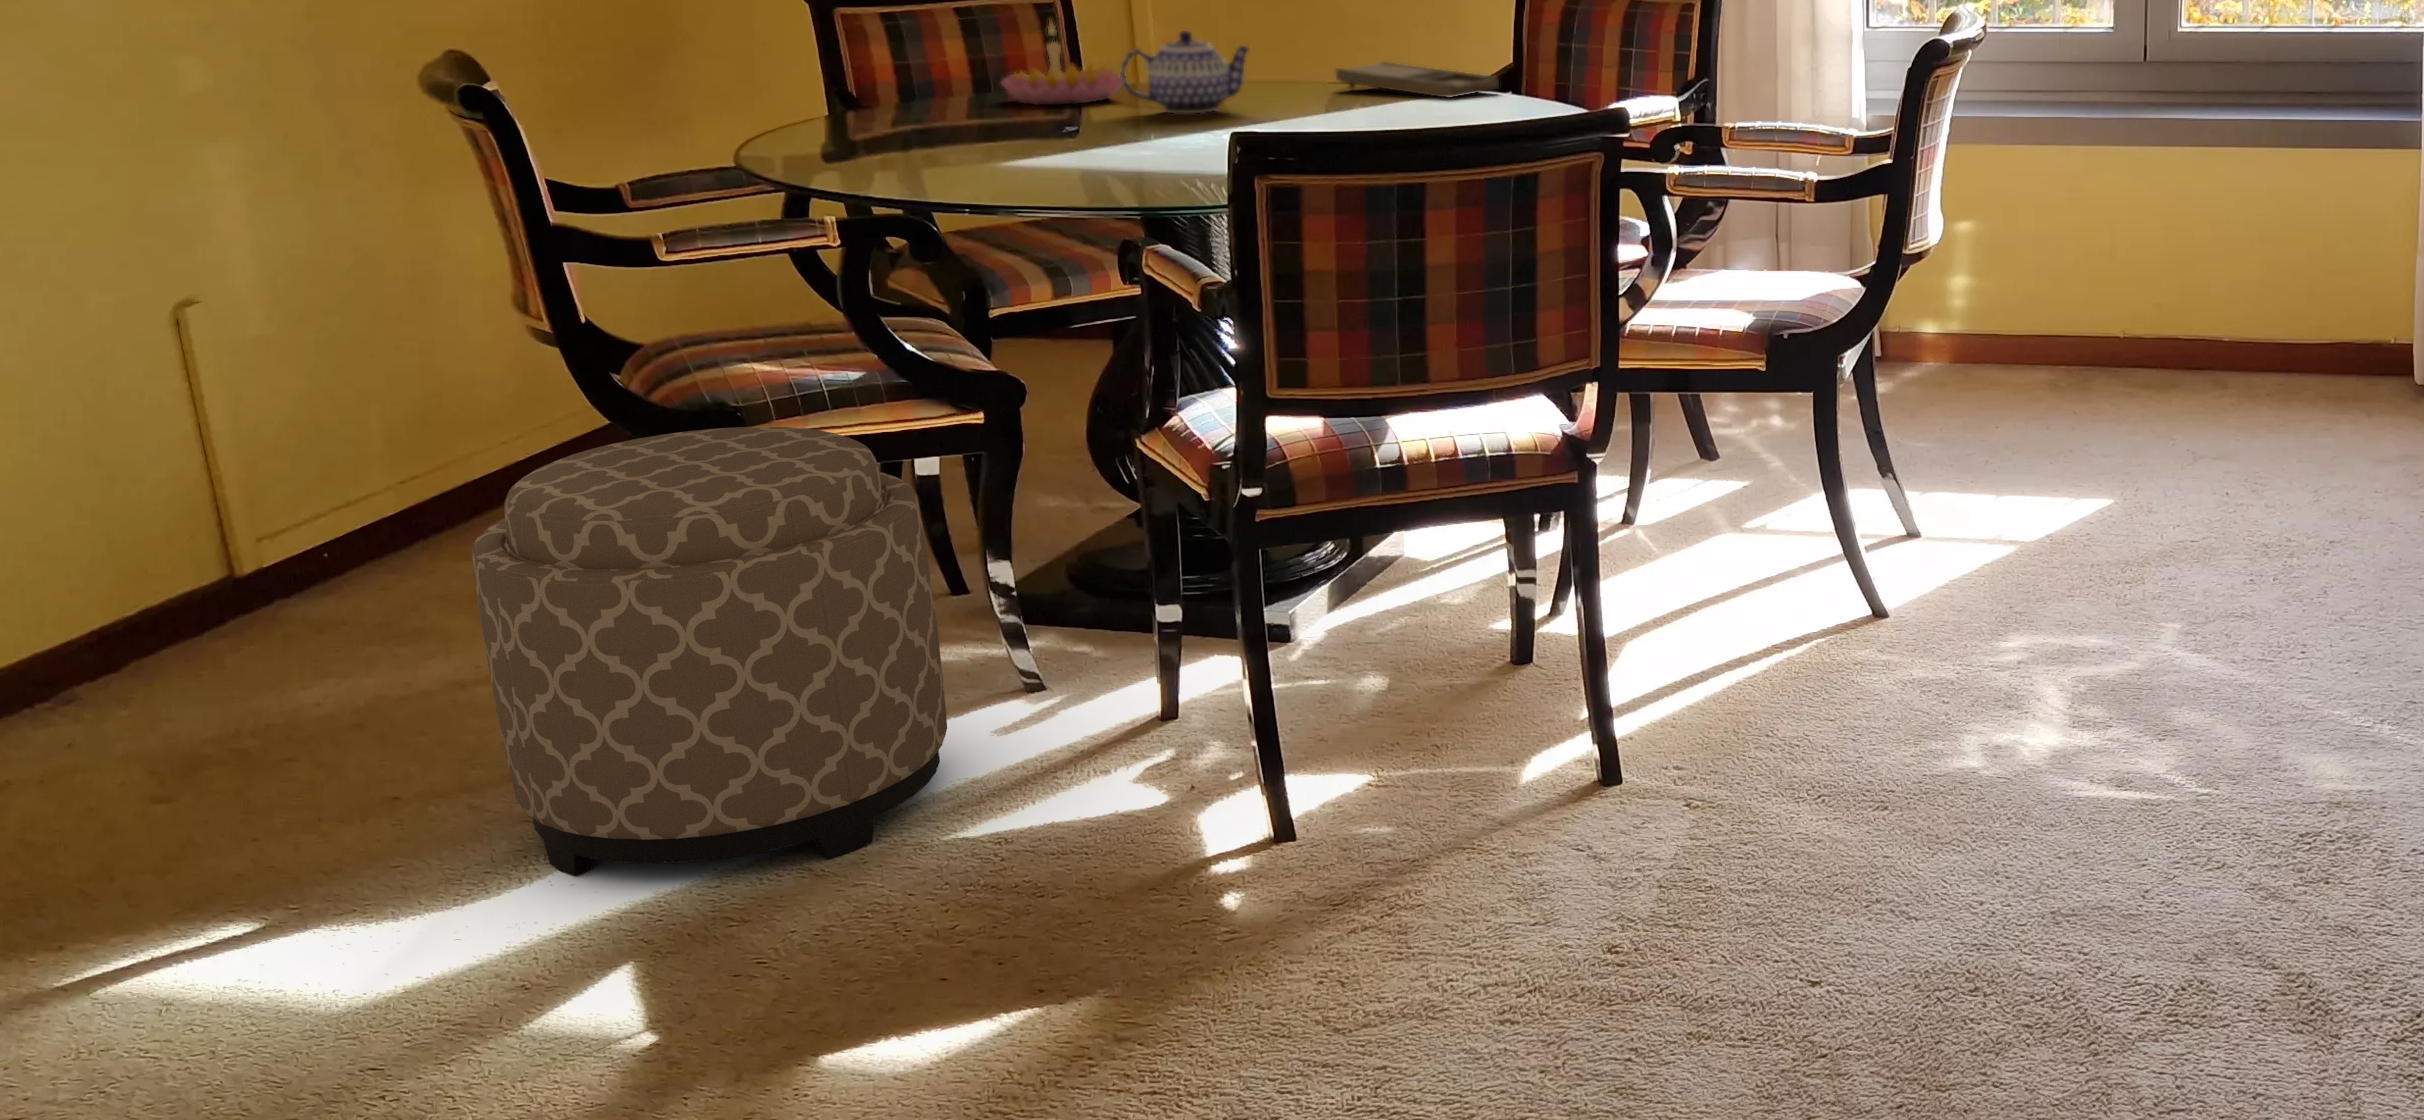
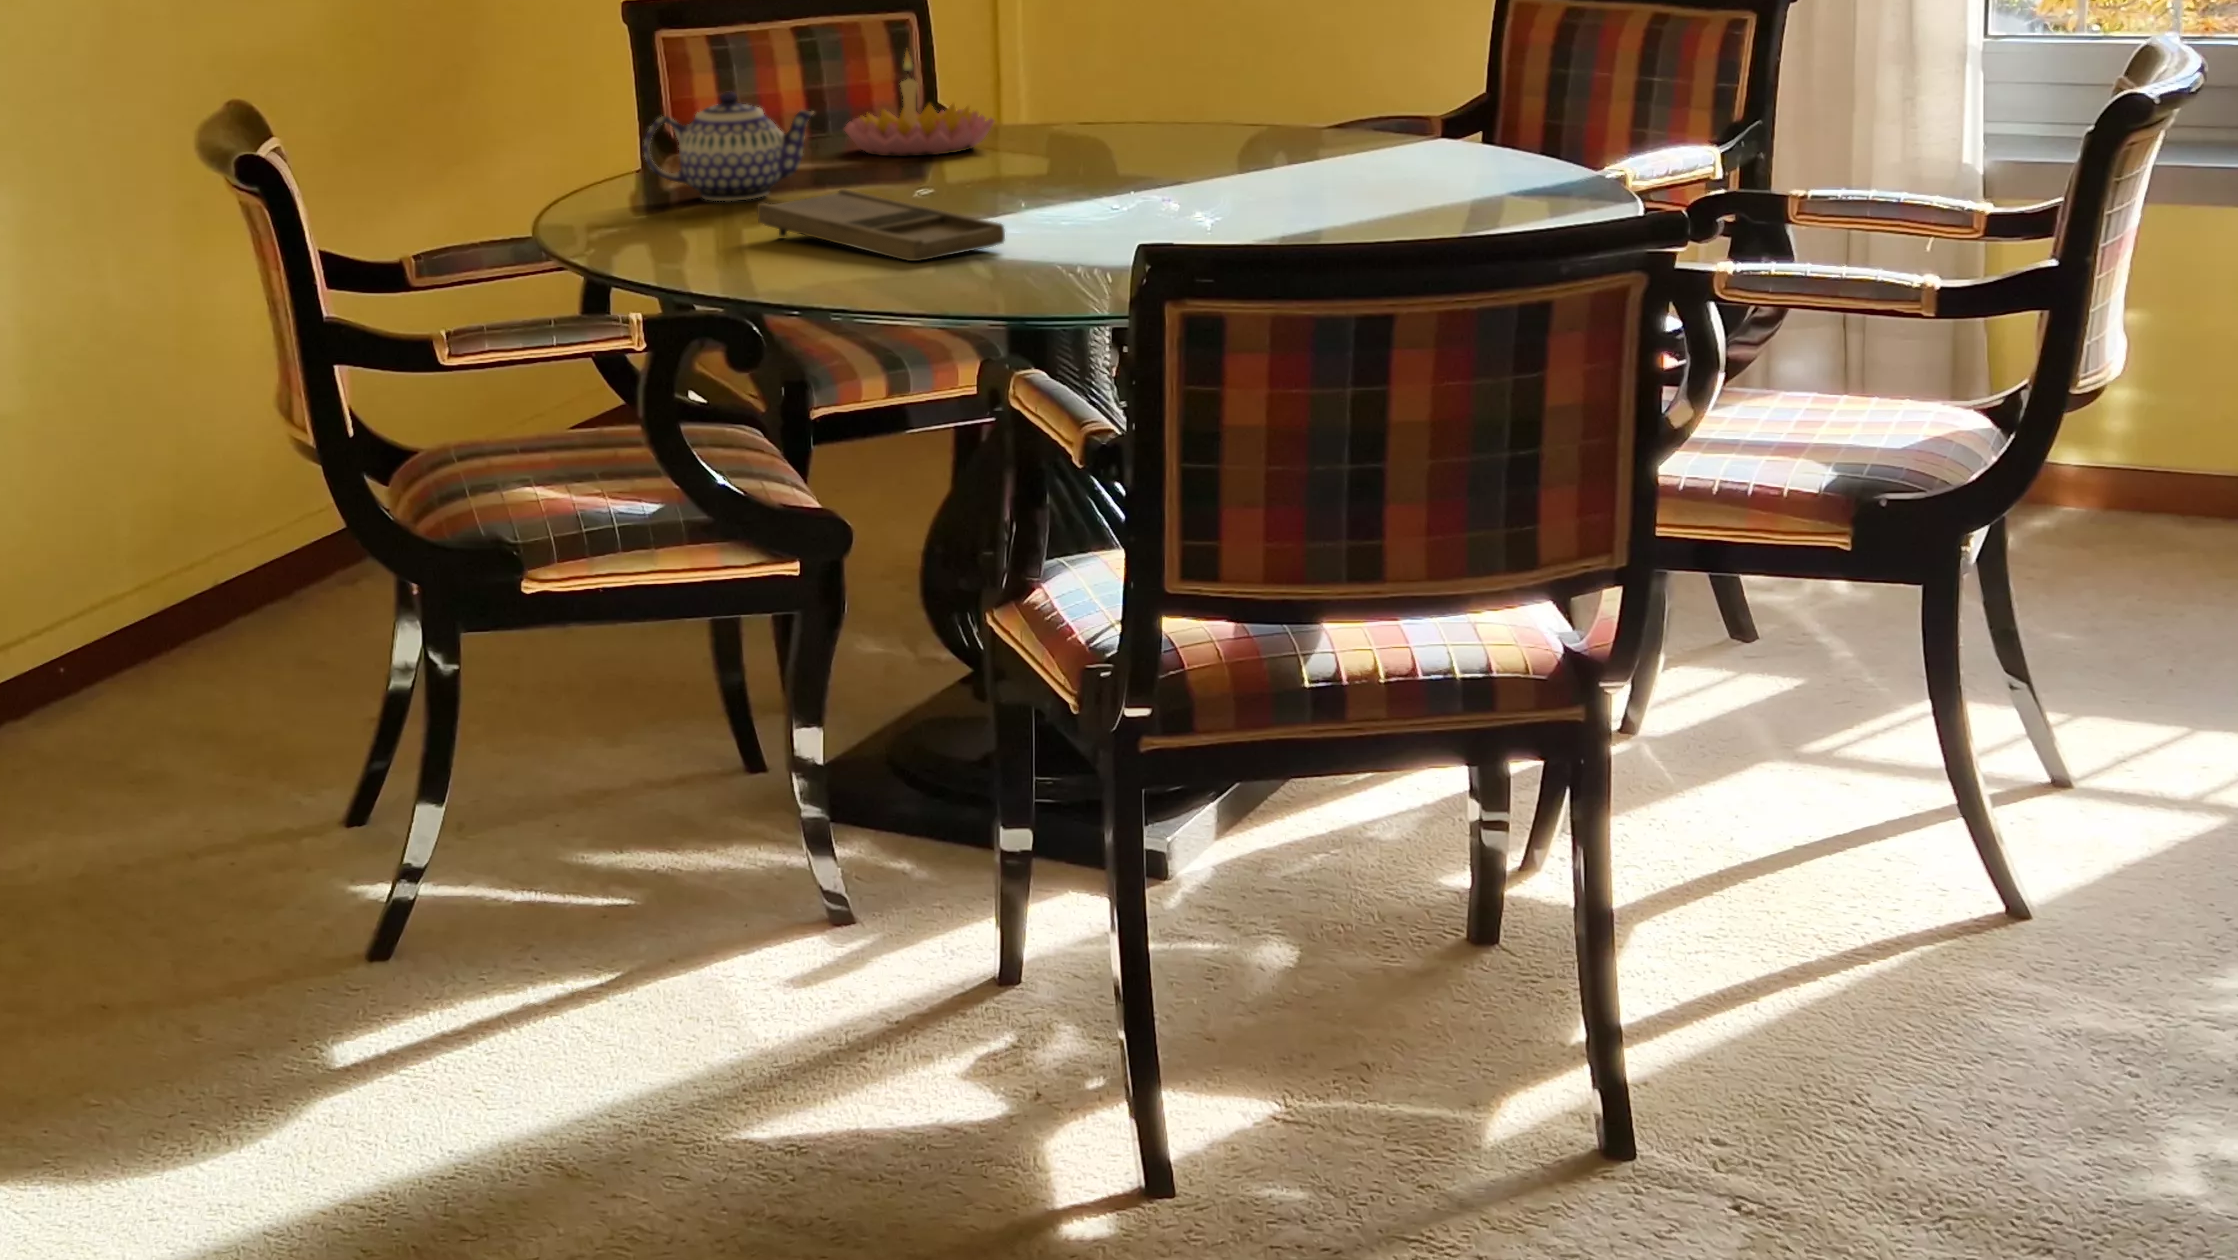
teapot: present [1121,31,1249,113] -> present [643,92,813,201]
tray: present [1336,62,1499,98] -> present [757,189,1005,261]
ottoman: present [471,427,947,876] -> none [200,576,732,1150]

